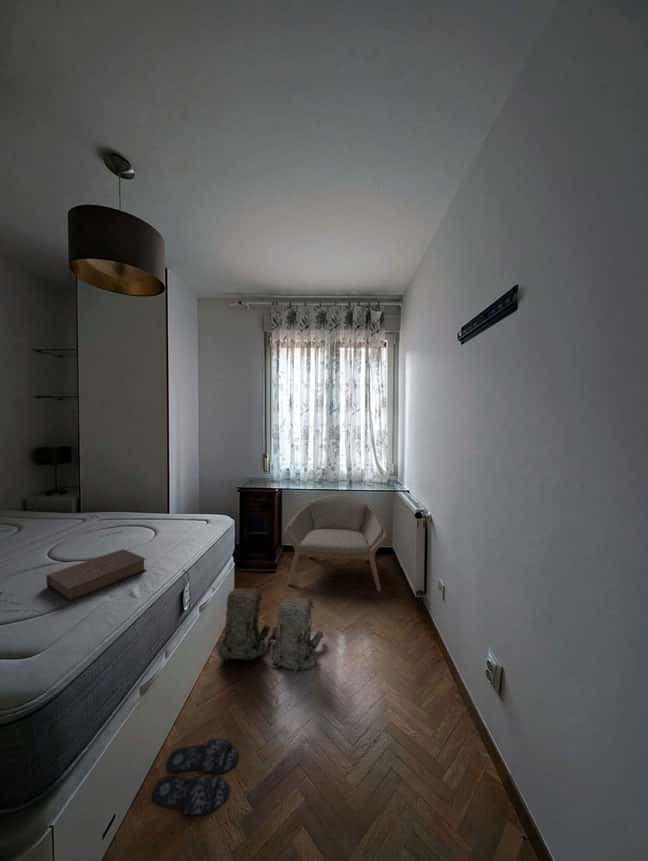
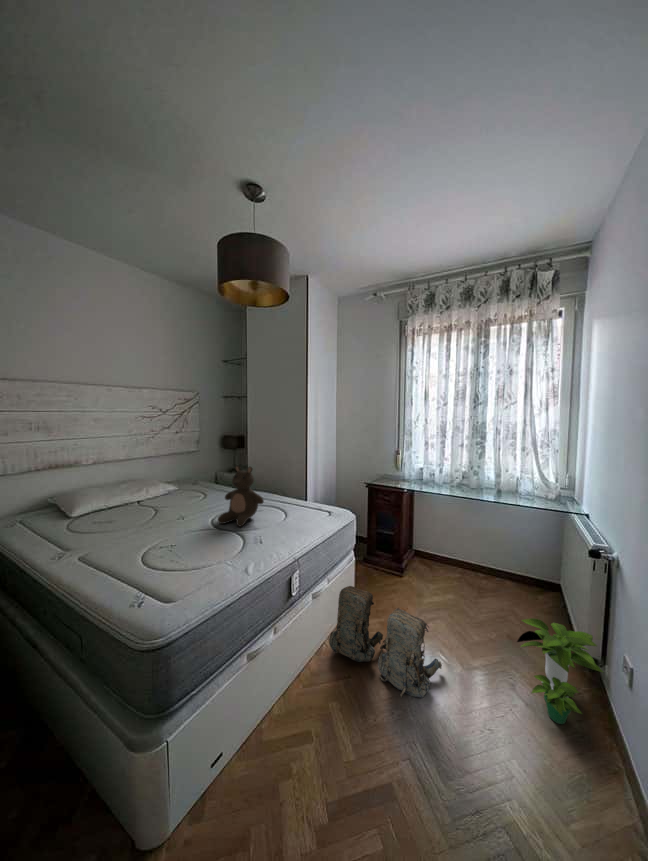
stuffed bear: none [62,479,129,554] -> present [218,466,264,526]
armchair: present [284,495,386,591] -> none [410,504,544,637]
book: present [46,549,146,602] -> none [200,529,266,566]
potted plant: none [375,574,427,645] -> present [517,618,603,724]
slippers: present [152,738,238,815] -> none [256,719,331,797]

